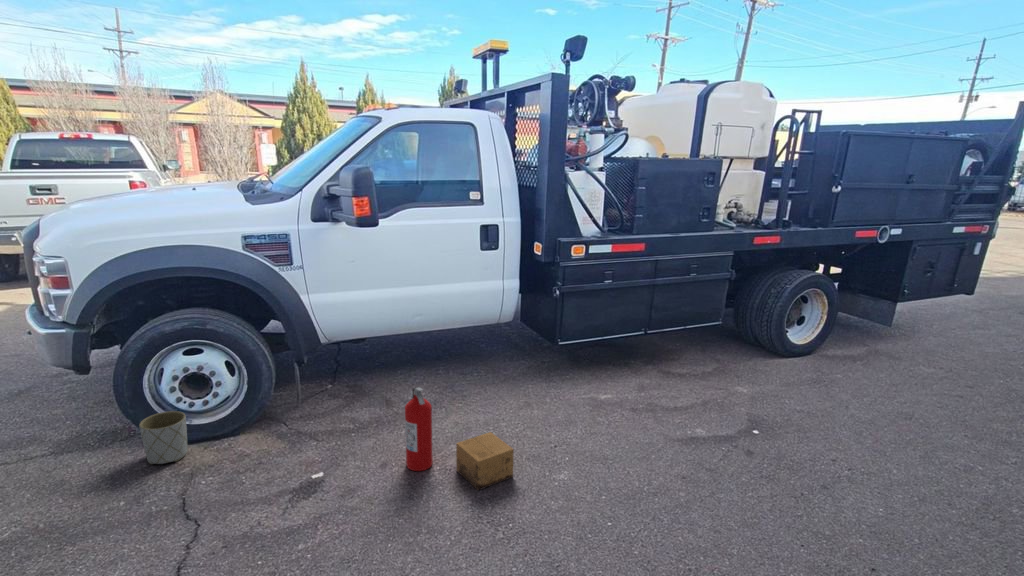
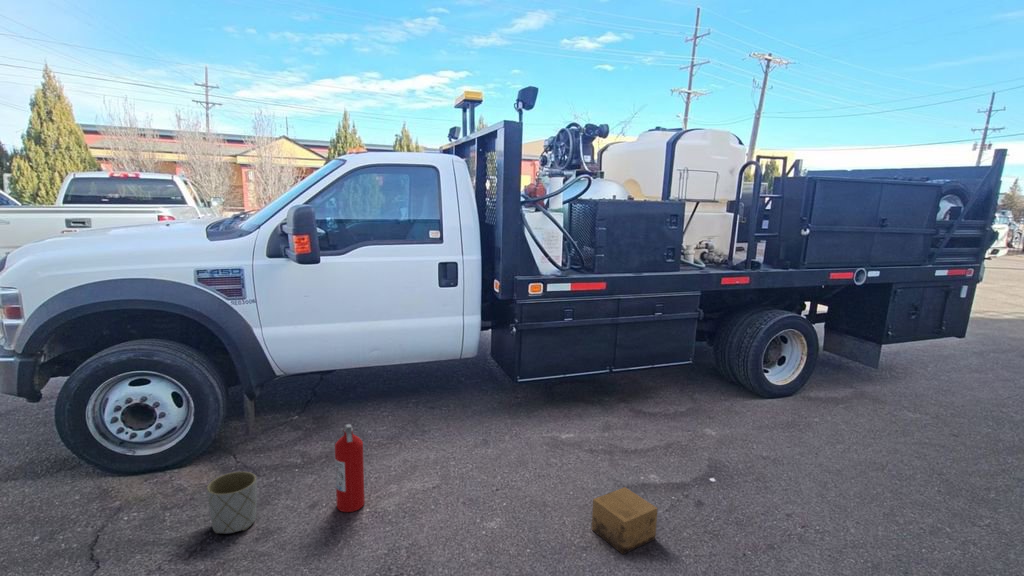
planter: present [139,411,188,464] -> present [207,472,257,534]
cardboard box: present [456,432,514,490] -> present [592,487,657,554]

